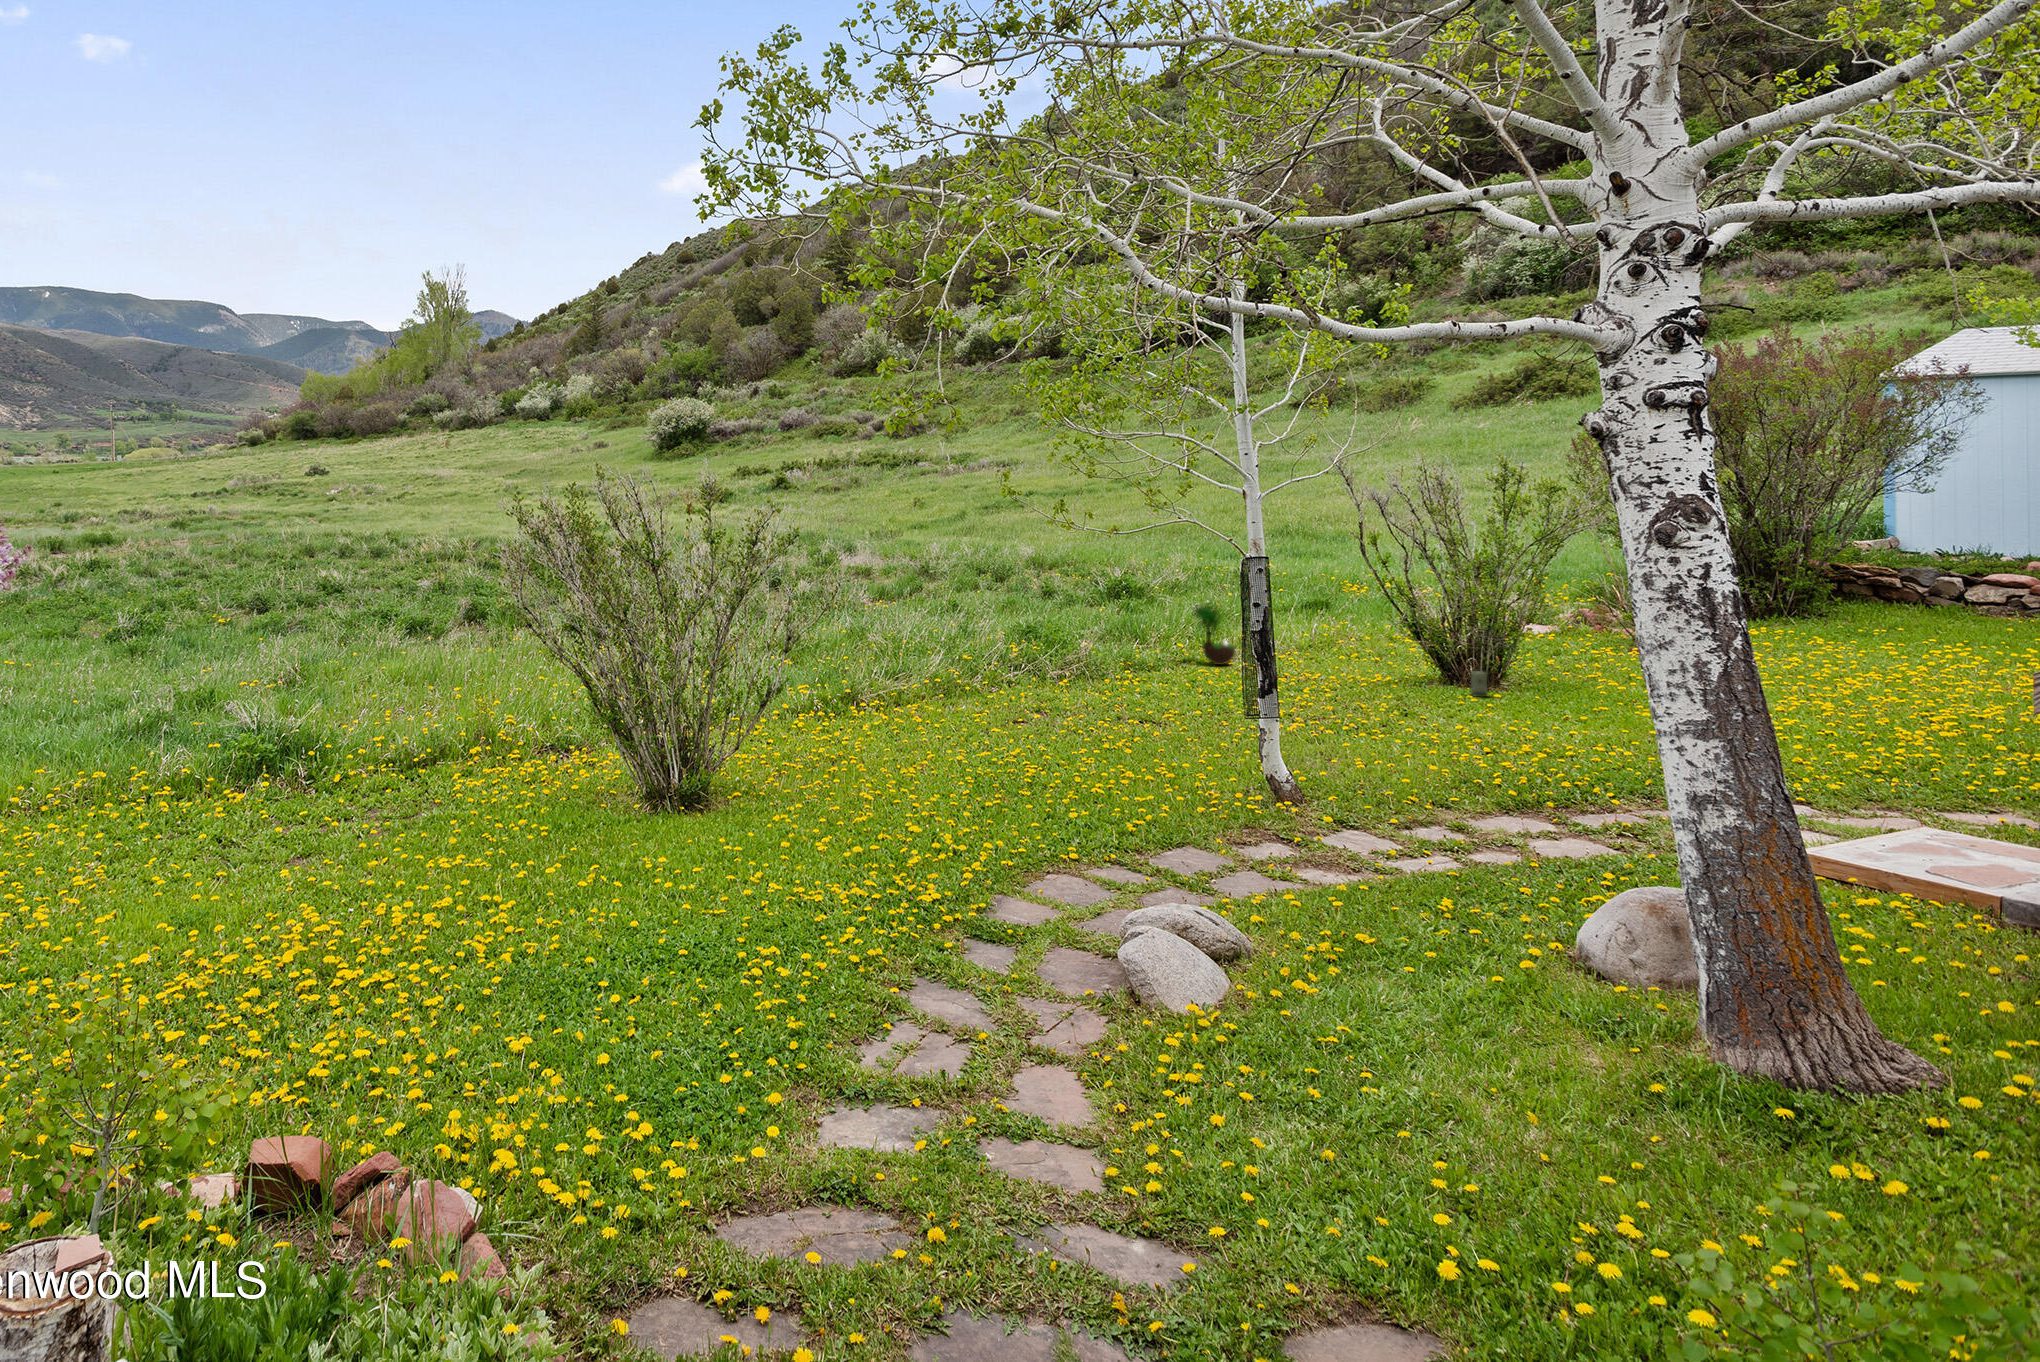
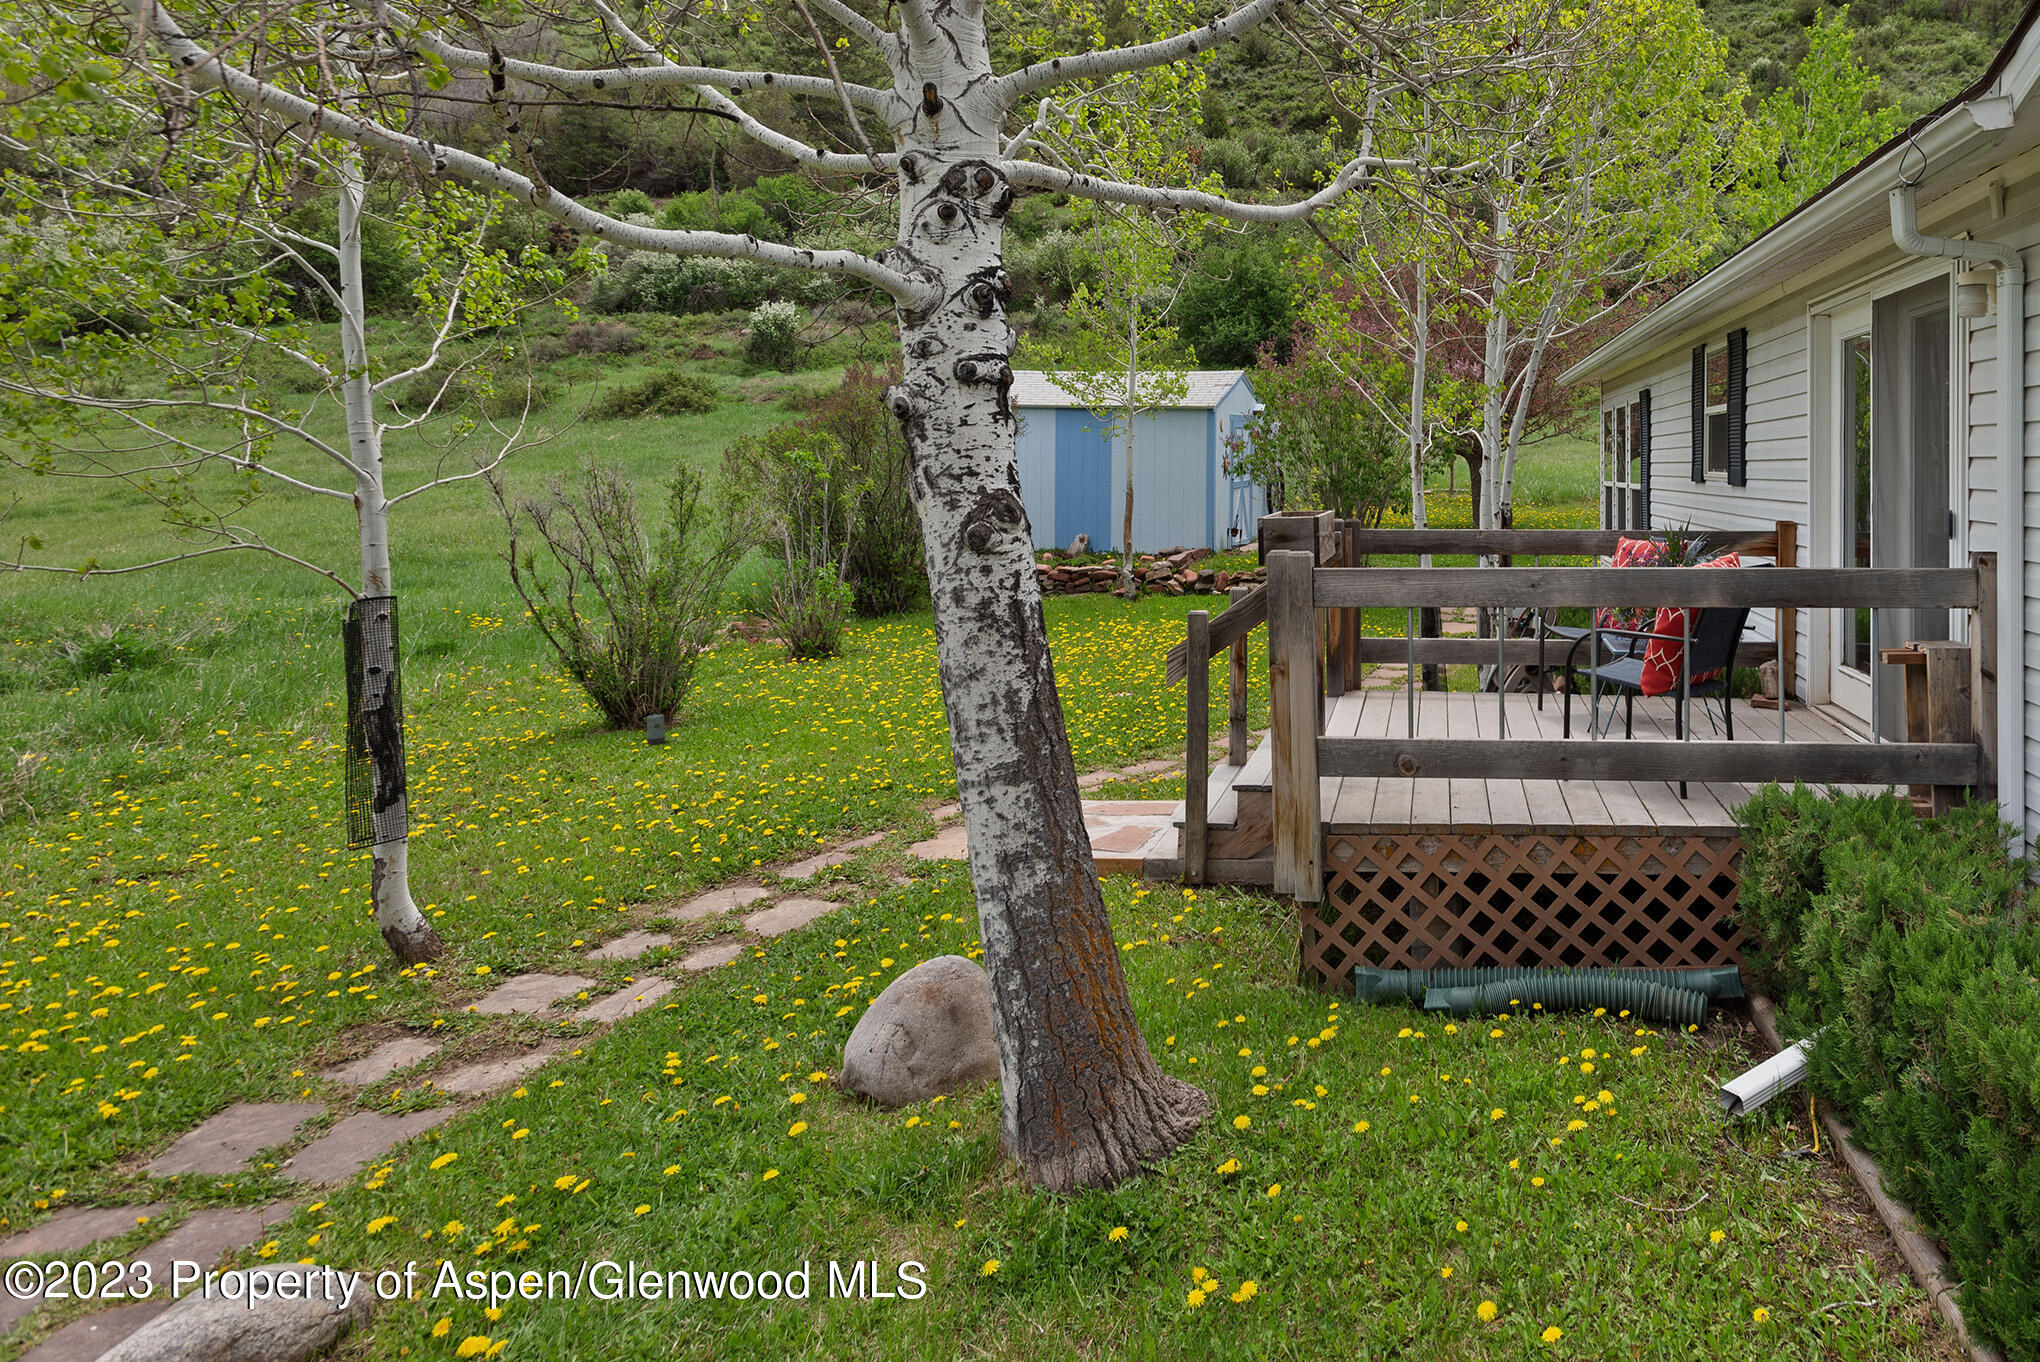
potted tree: present [1192,605,1235,665] -> none [247,669,324,765]

